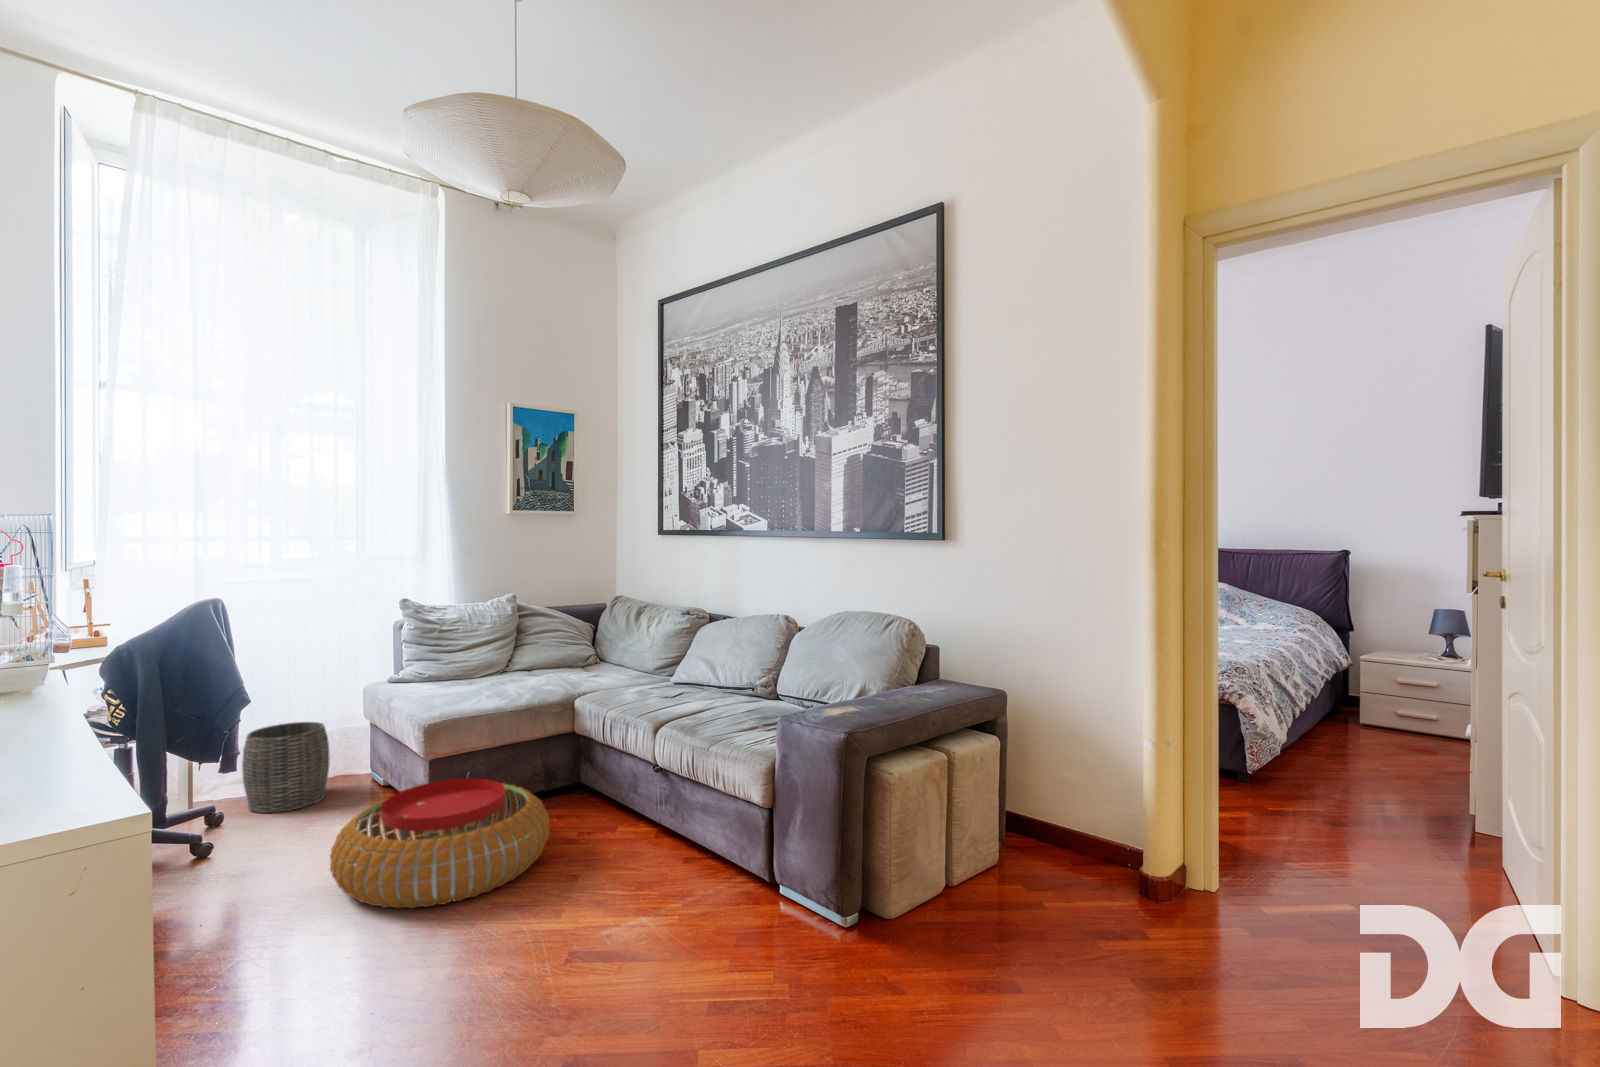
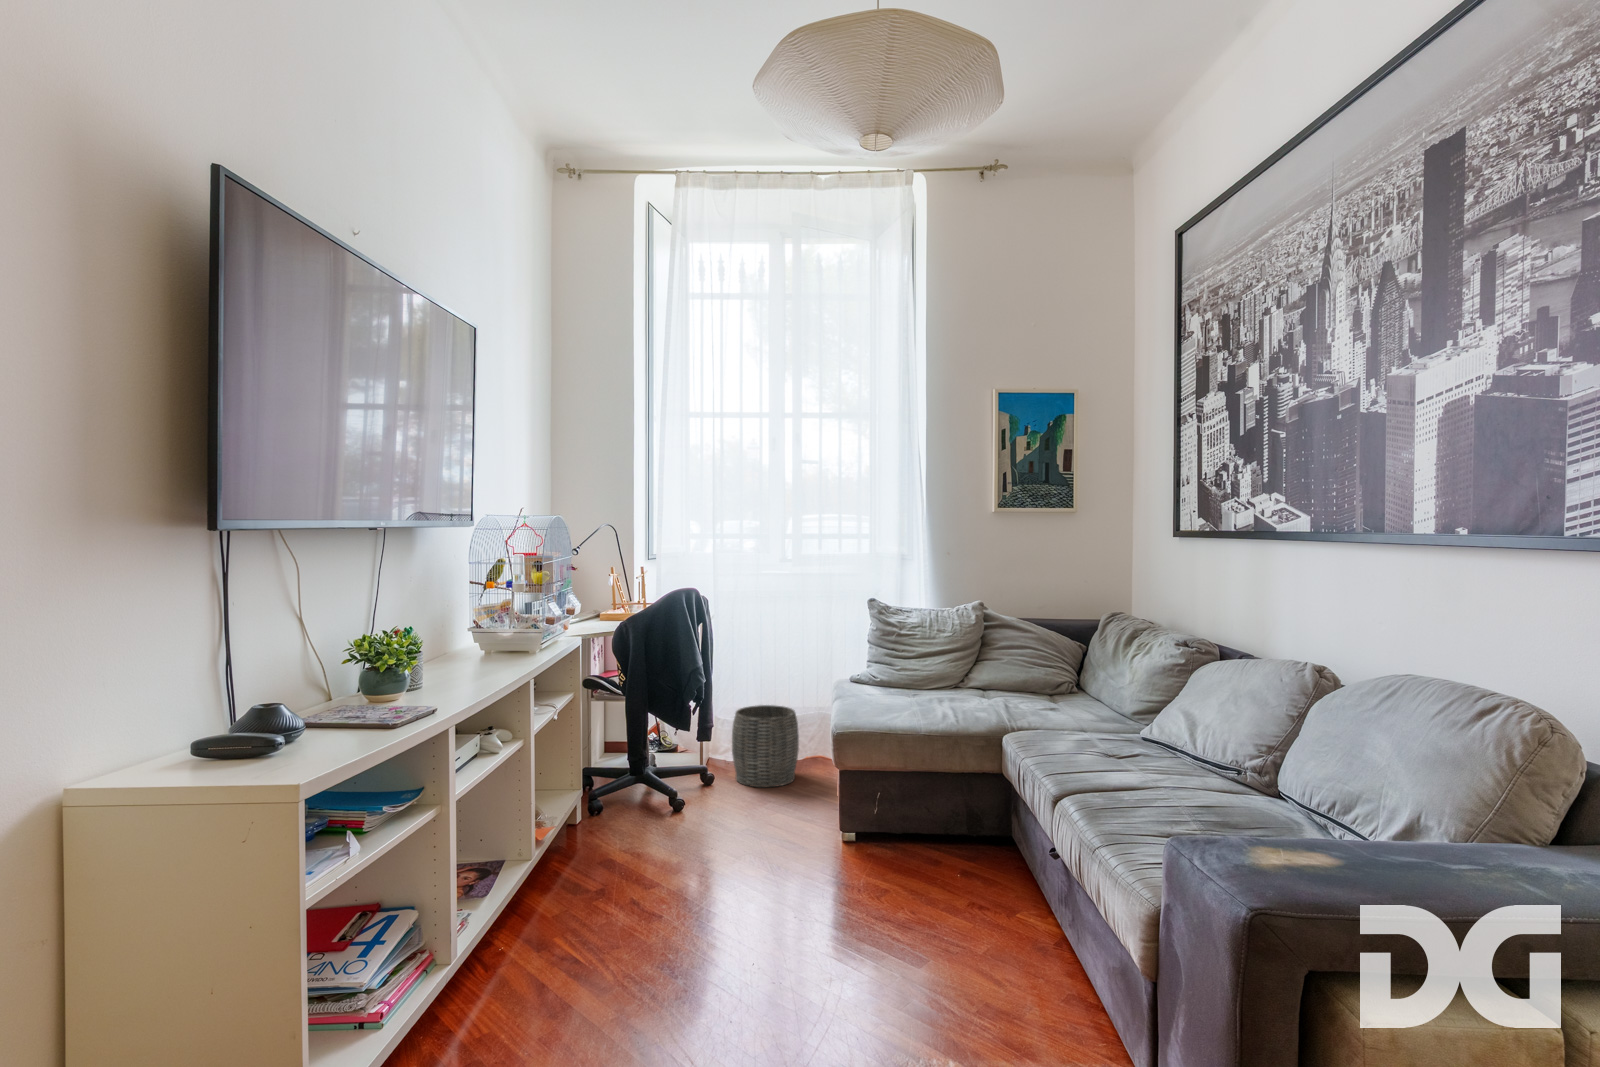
pouf: present [330,778,549,908] -> none [711,795,927,939]

